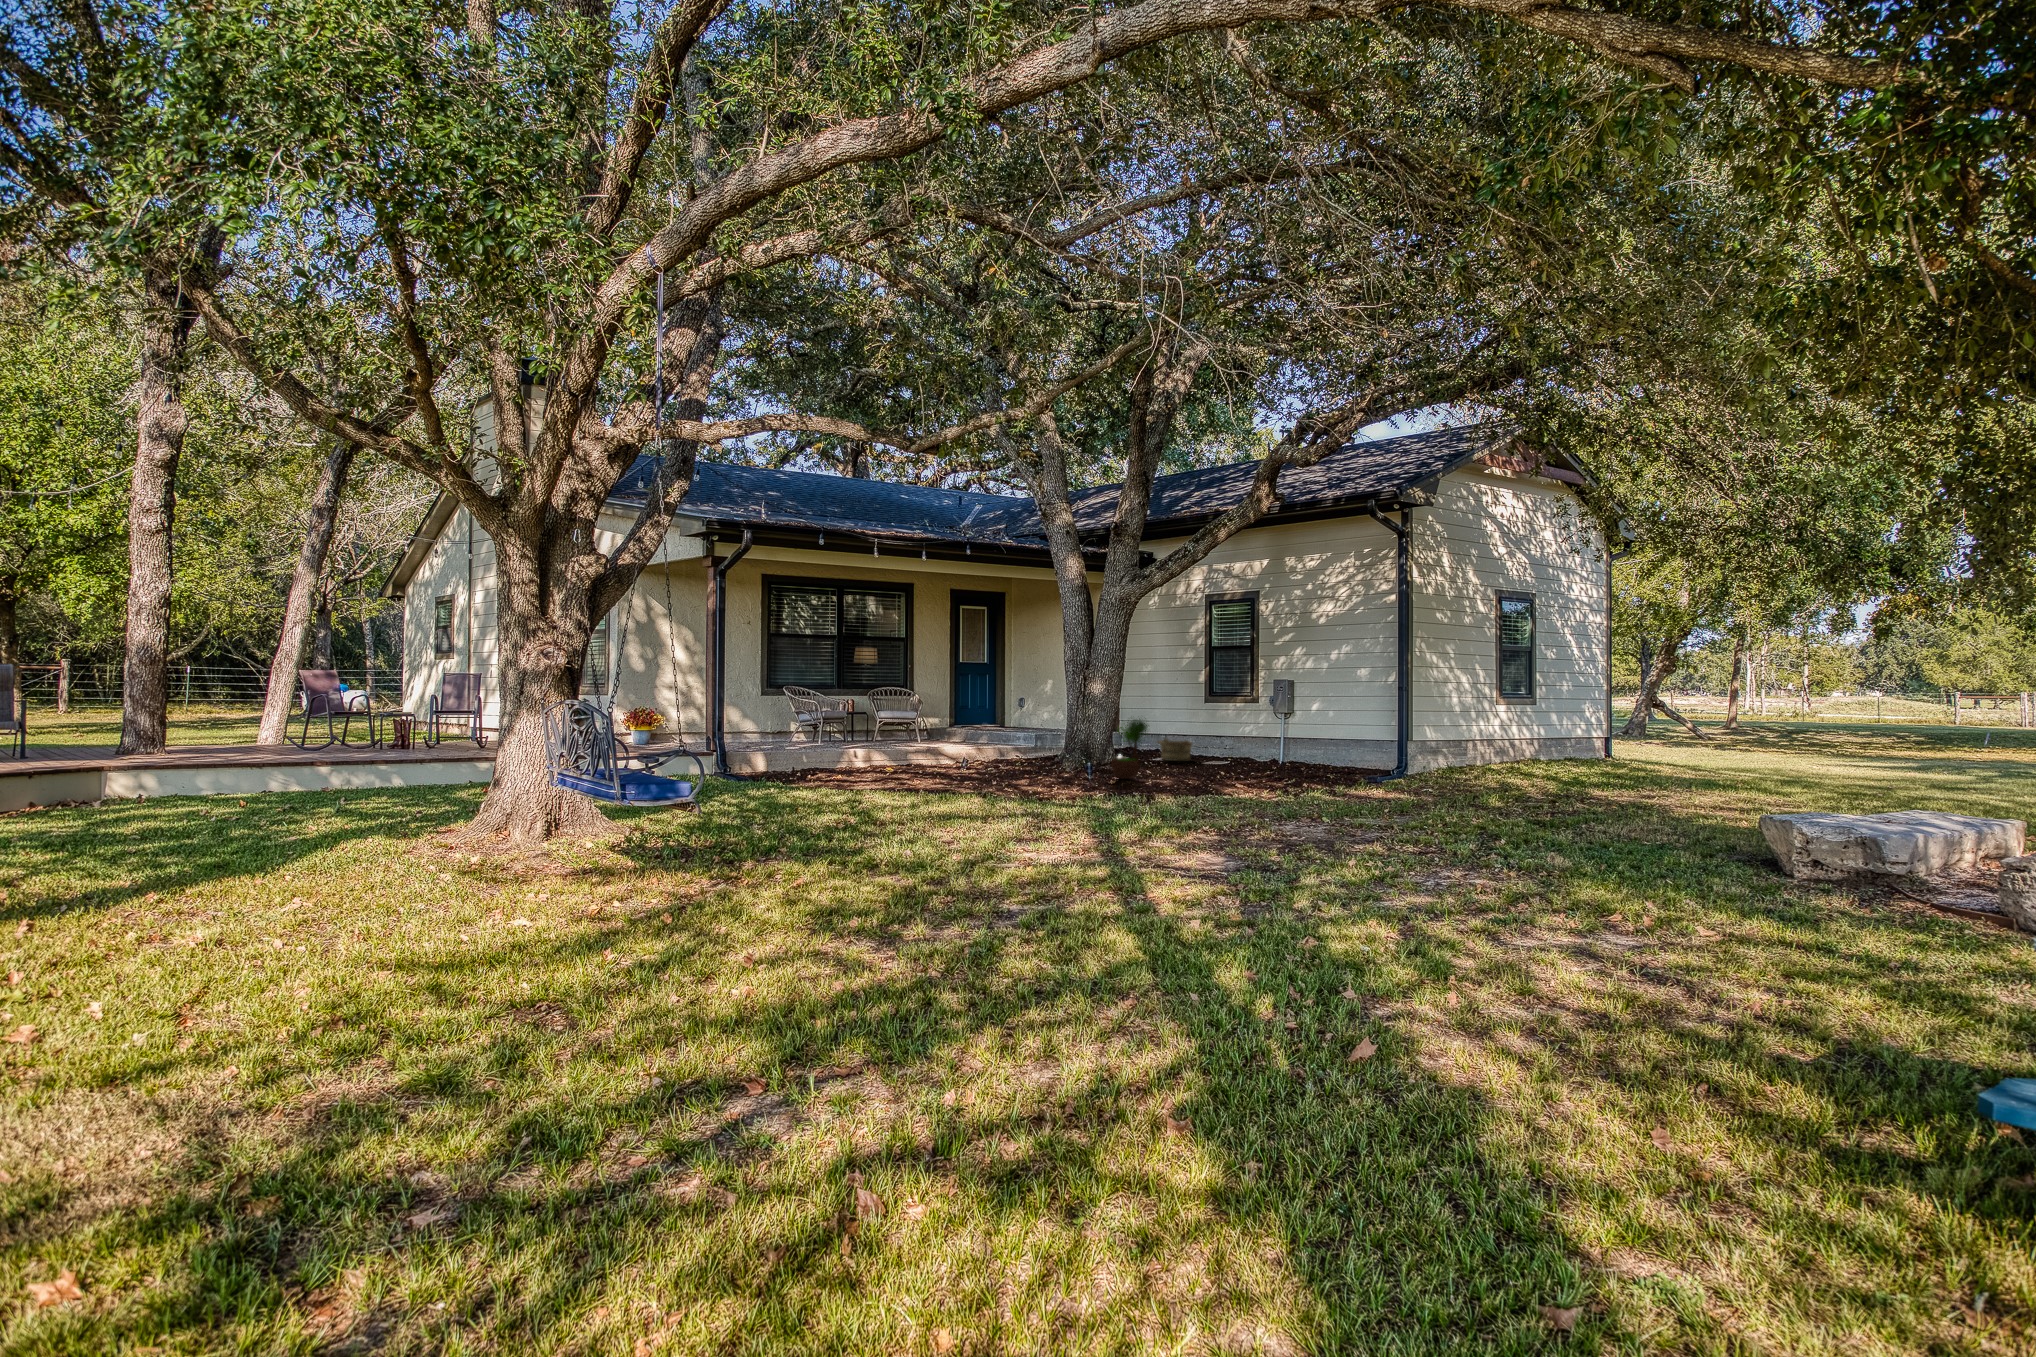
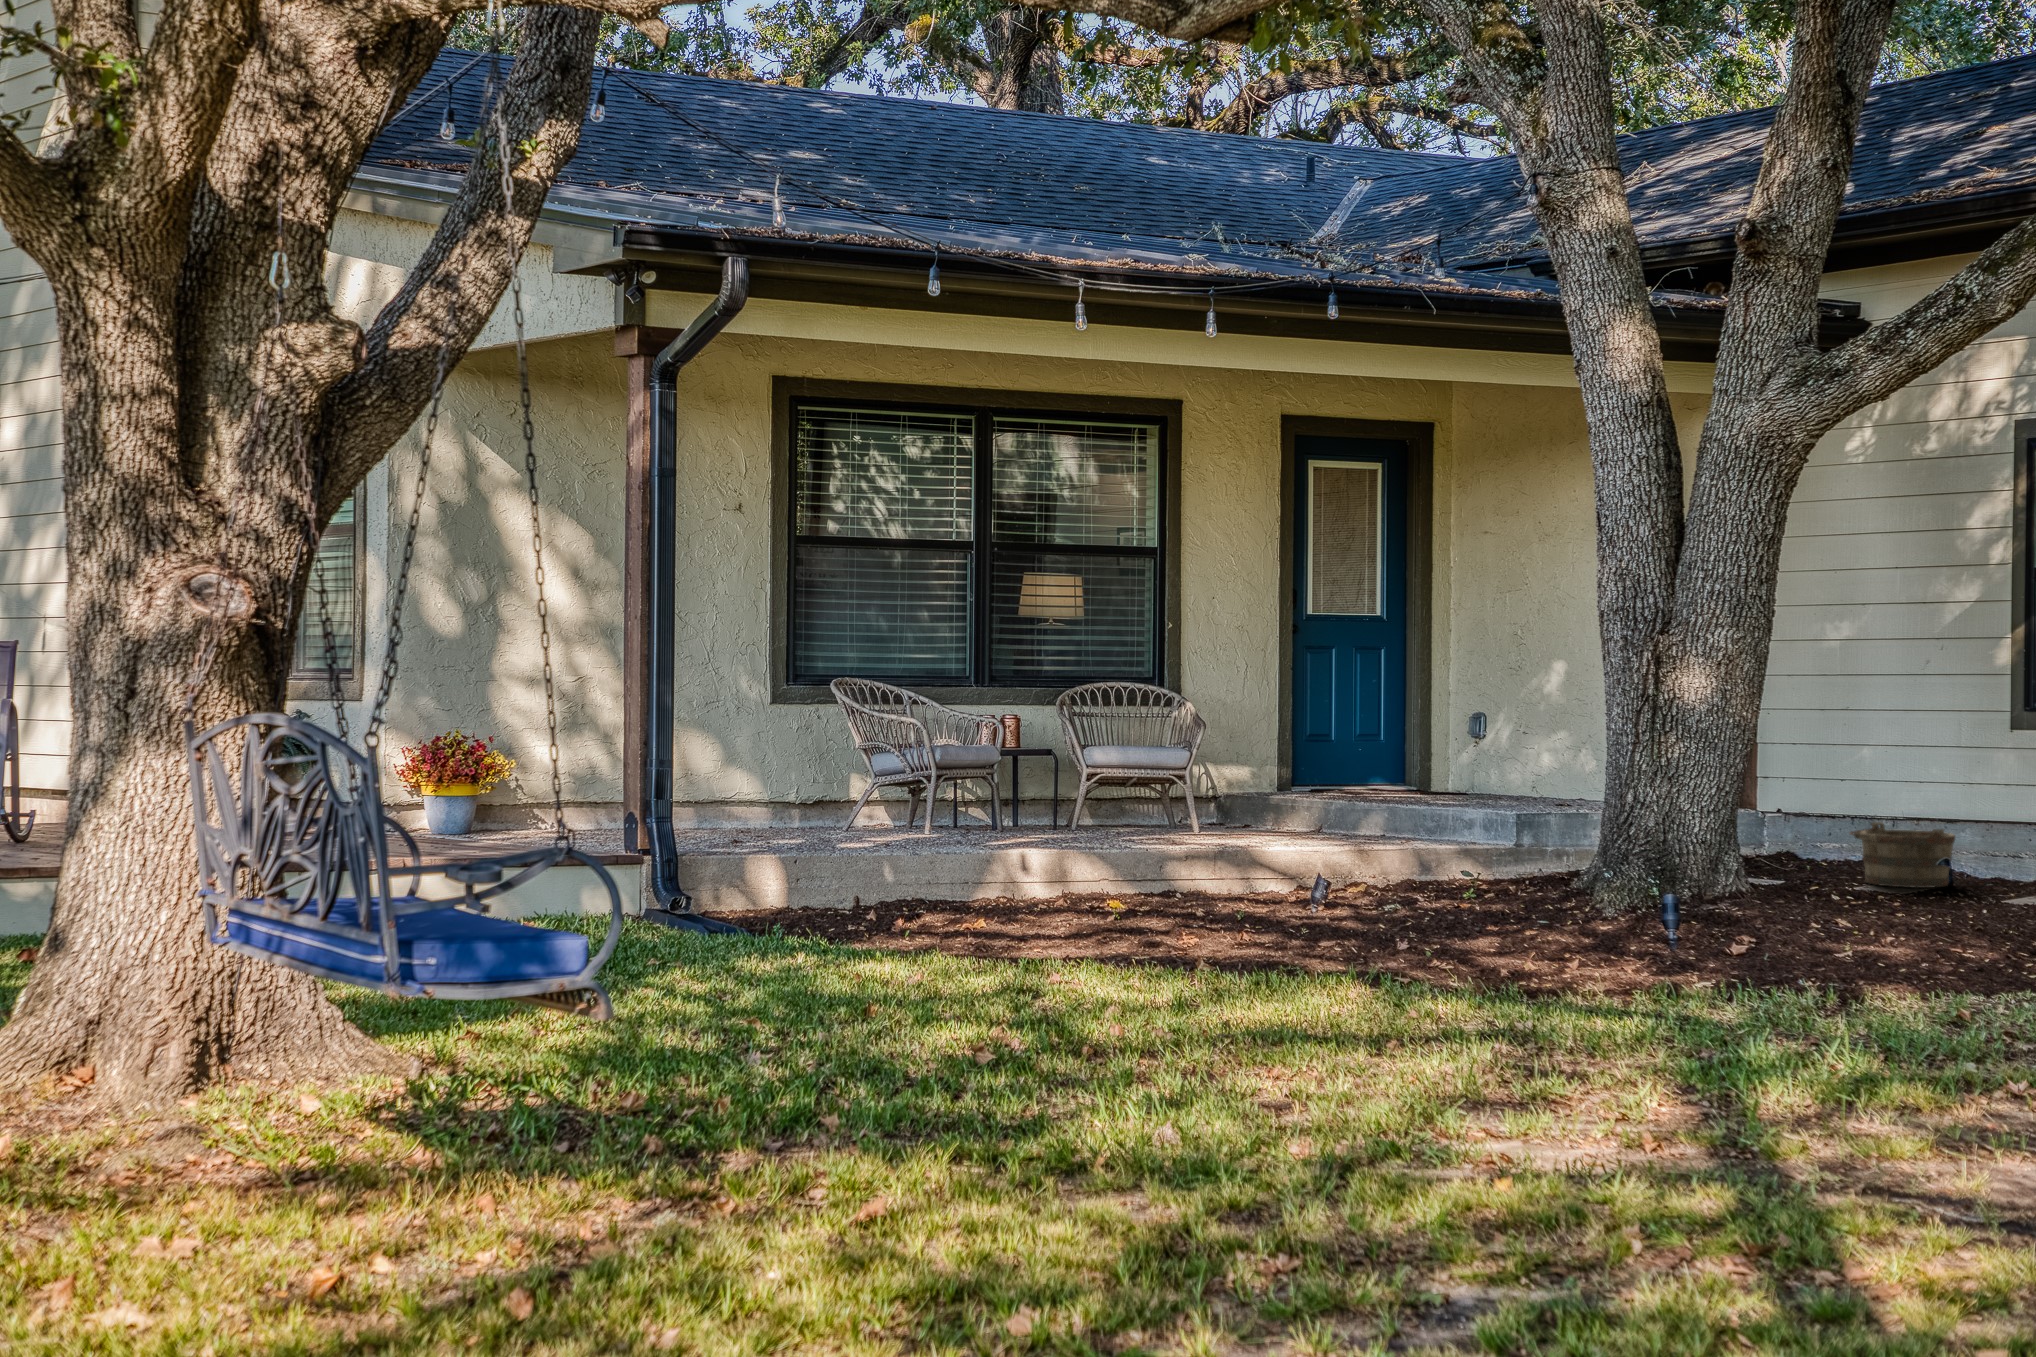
potted tree: present [1111,719,1149,779] -> none [1729,750,1844,937]

